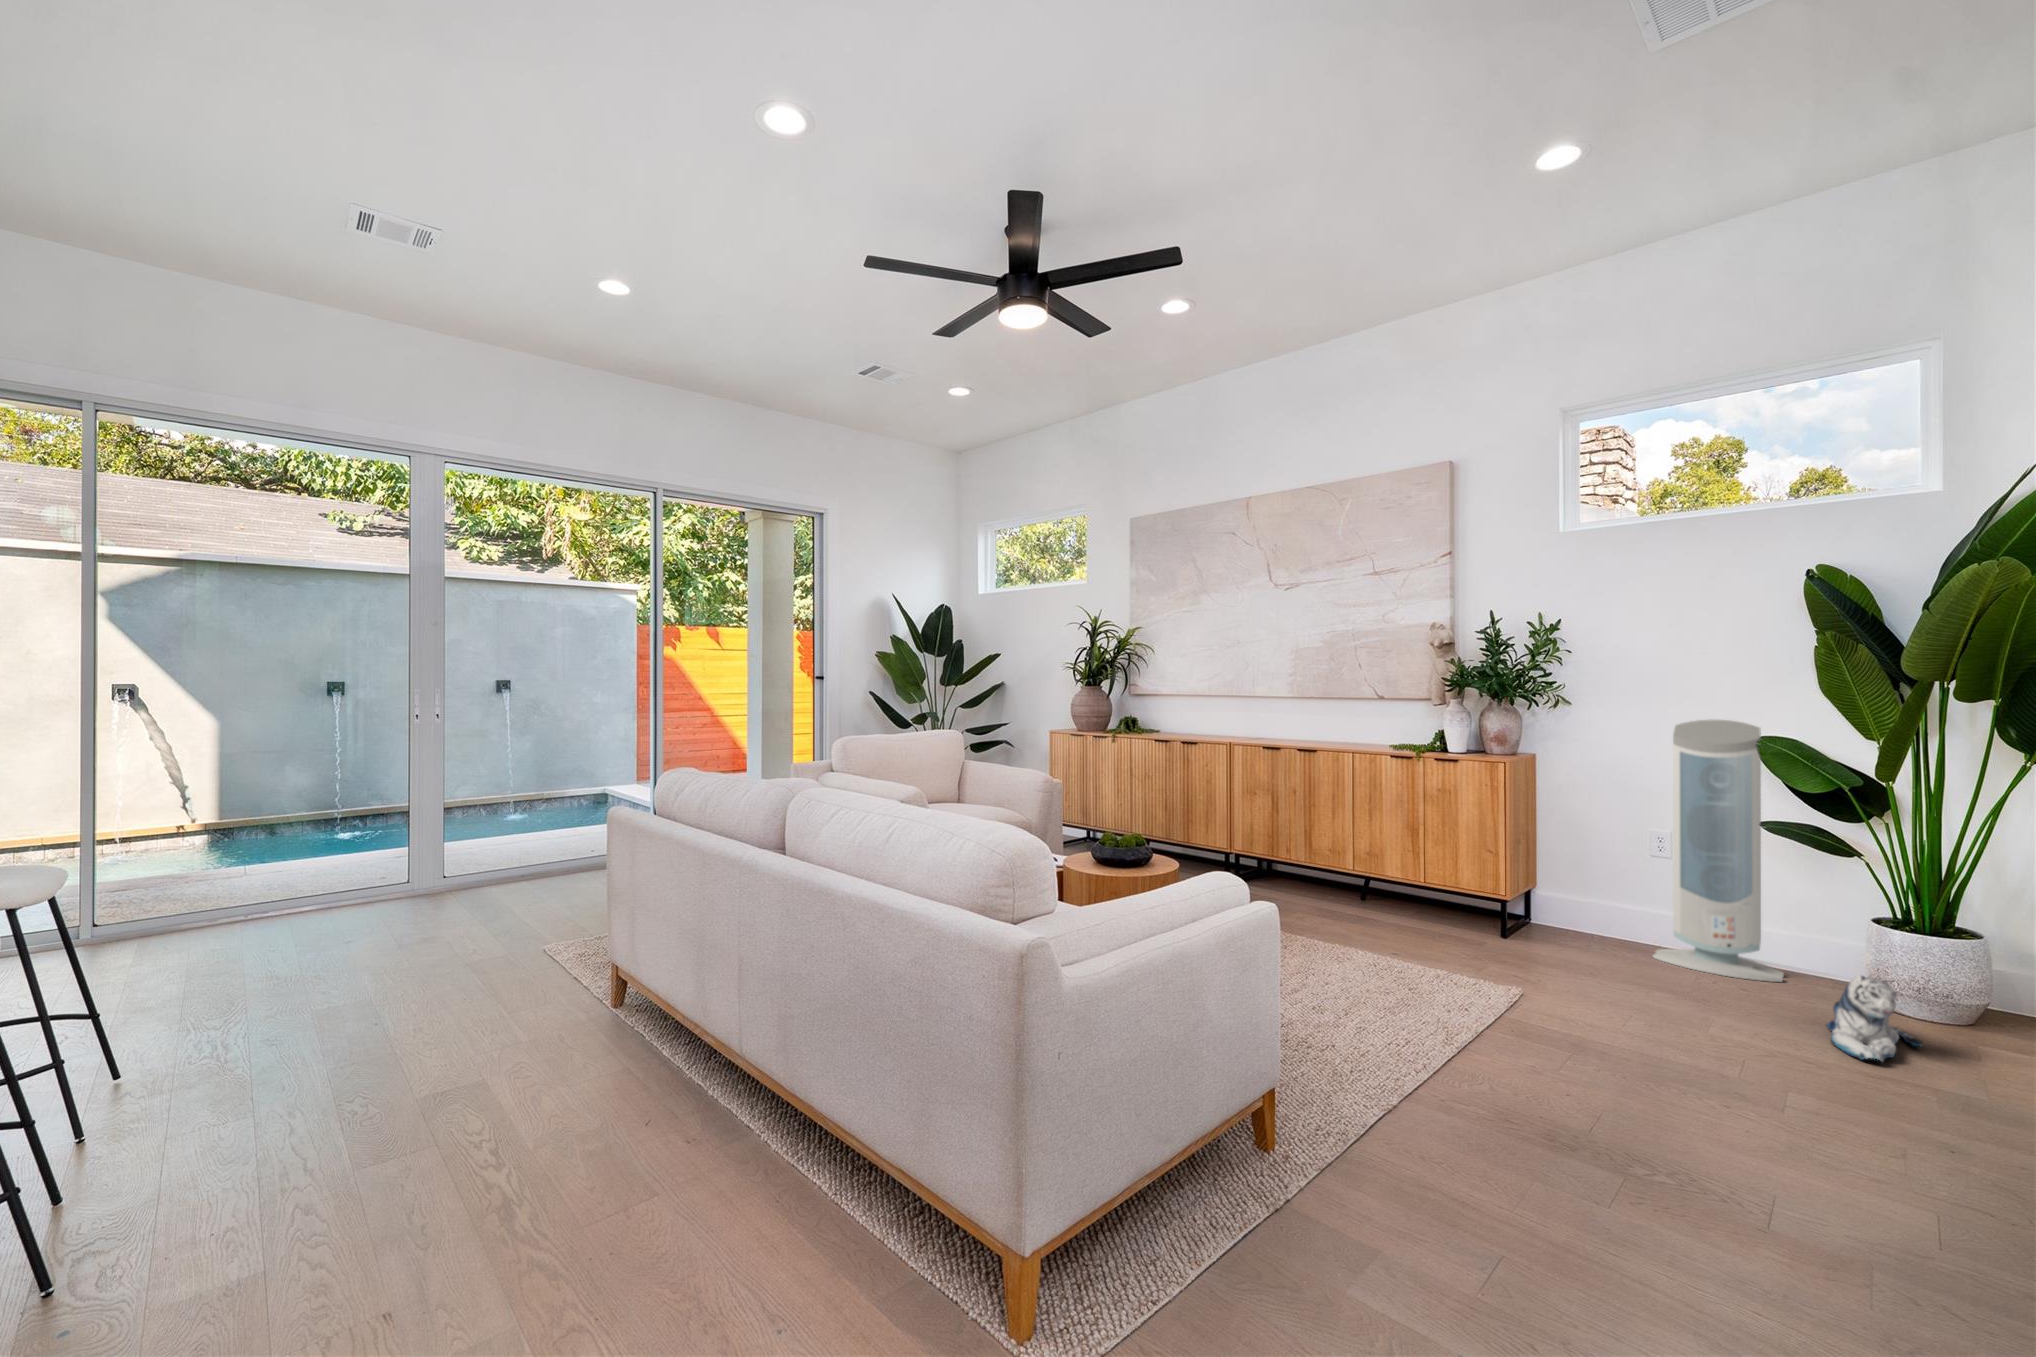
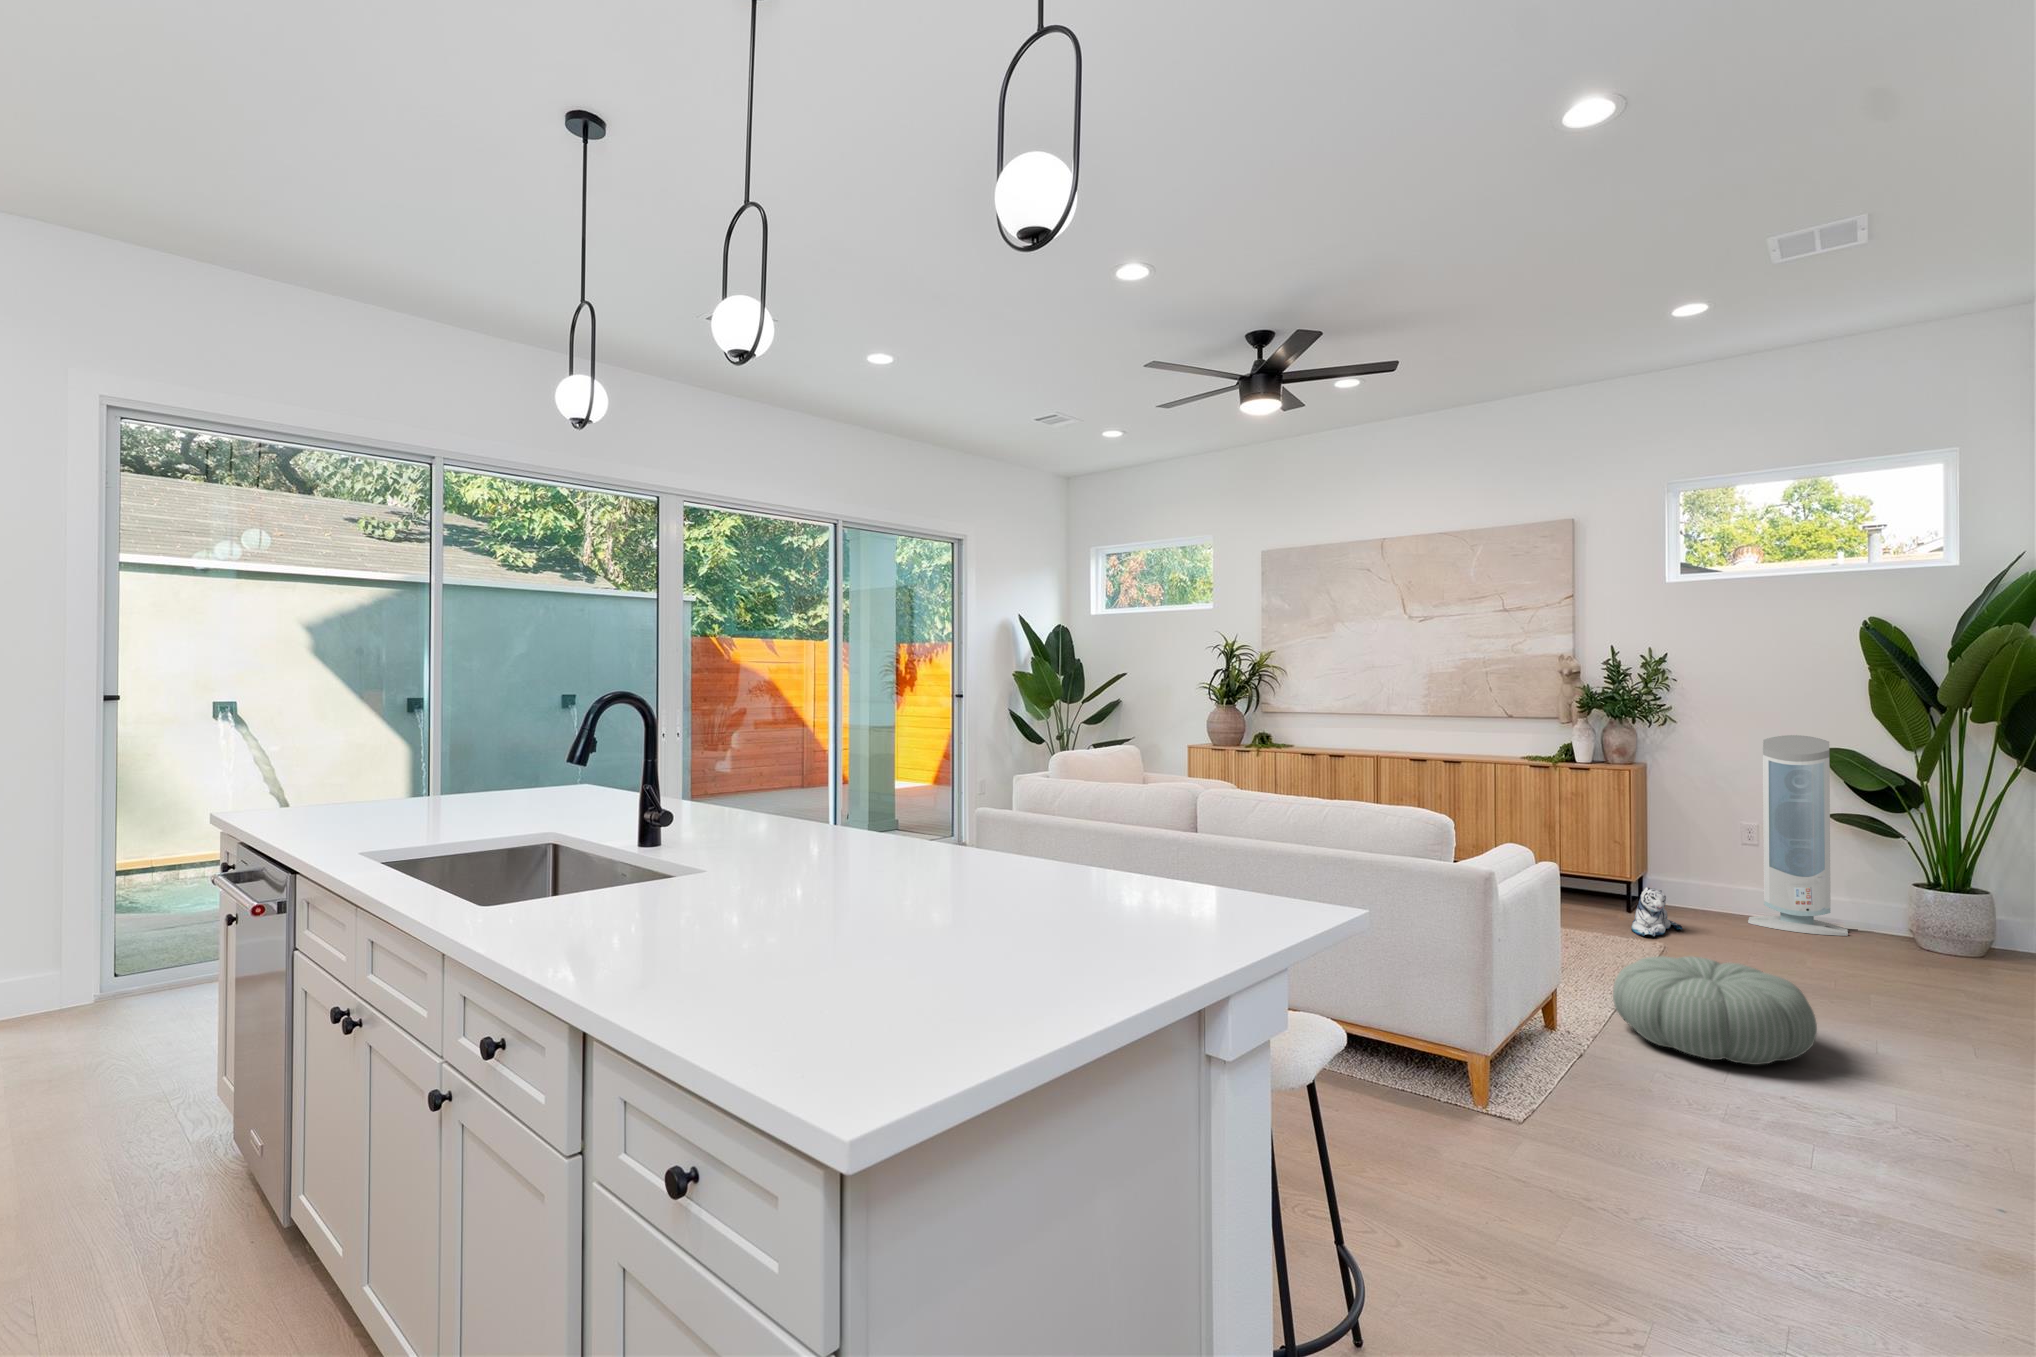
plush toy: present [1826,975,1922,1062] -> present [1631,887,1682,937]
pouf: none [1380,1029,1672,1230] -> present [1613,956,1817,1065]

